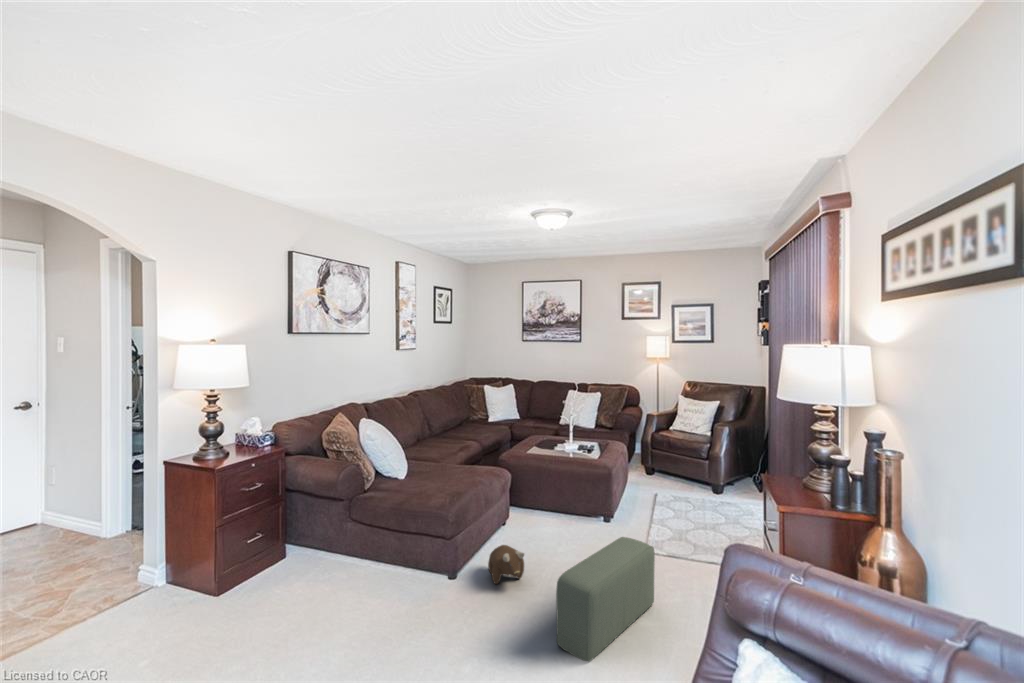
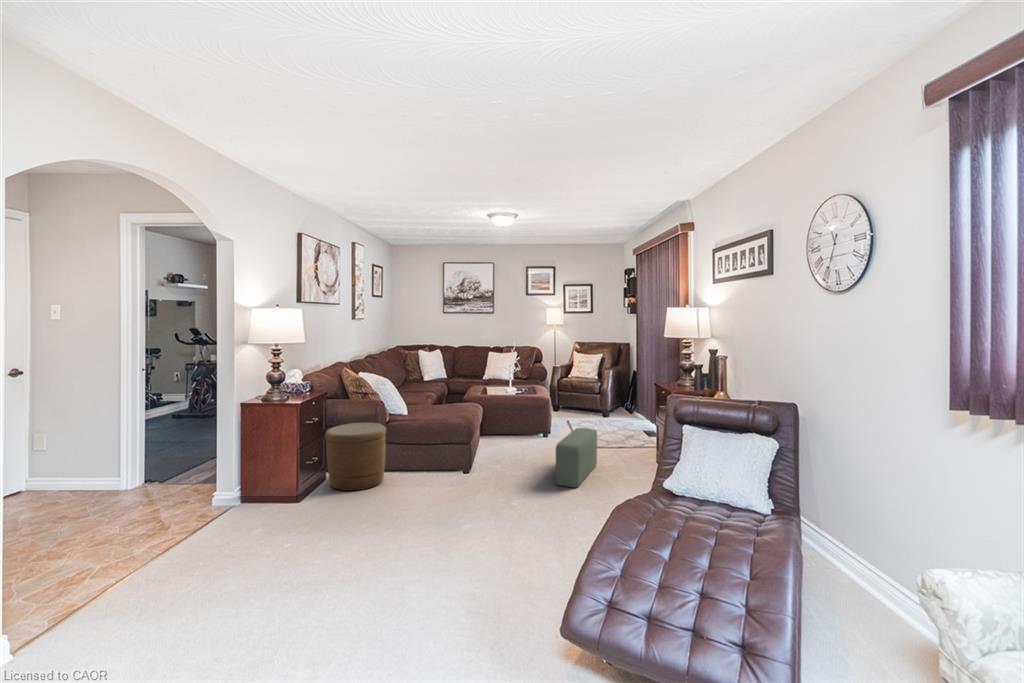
woven basket: none [253,493,340,595] -> present [325,422,386,490]
plush toy: present [488,545,524,584] -> none [489,444,518,469]

